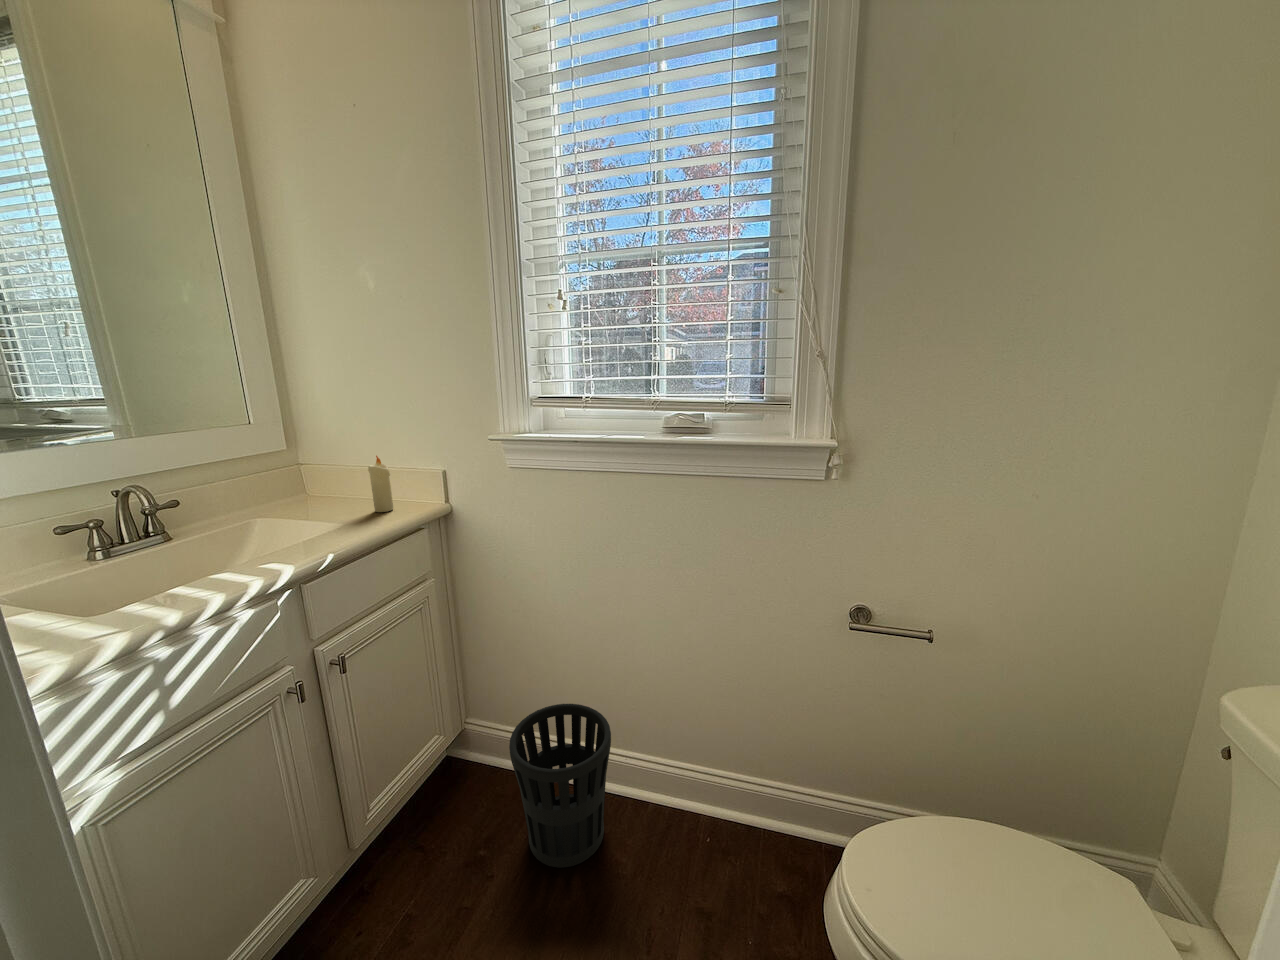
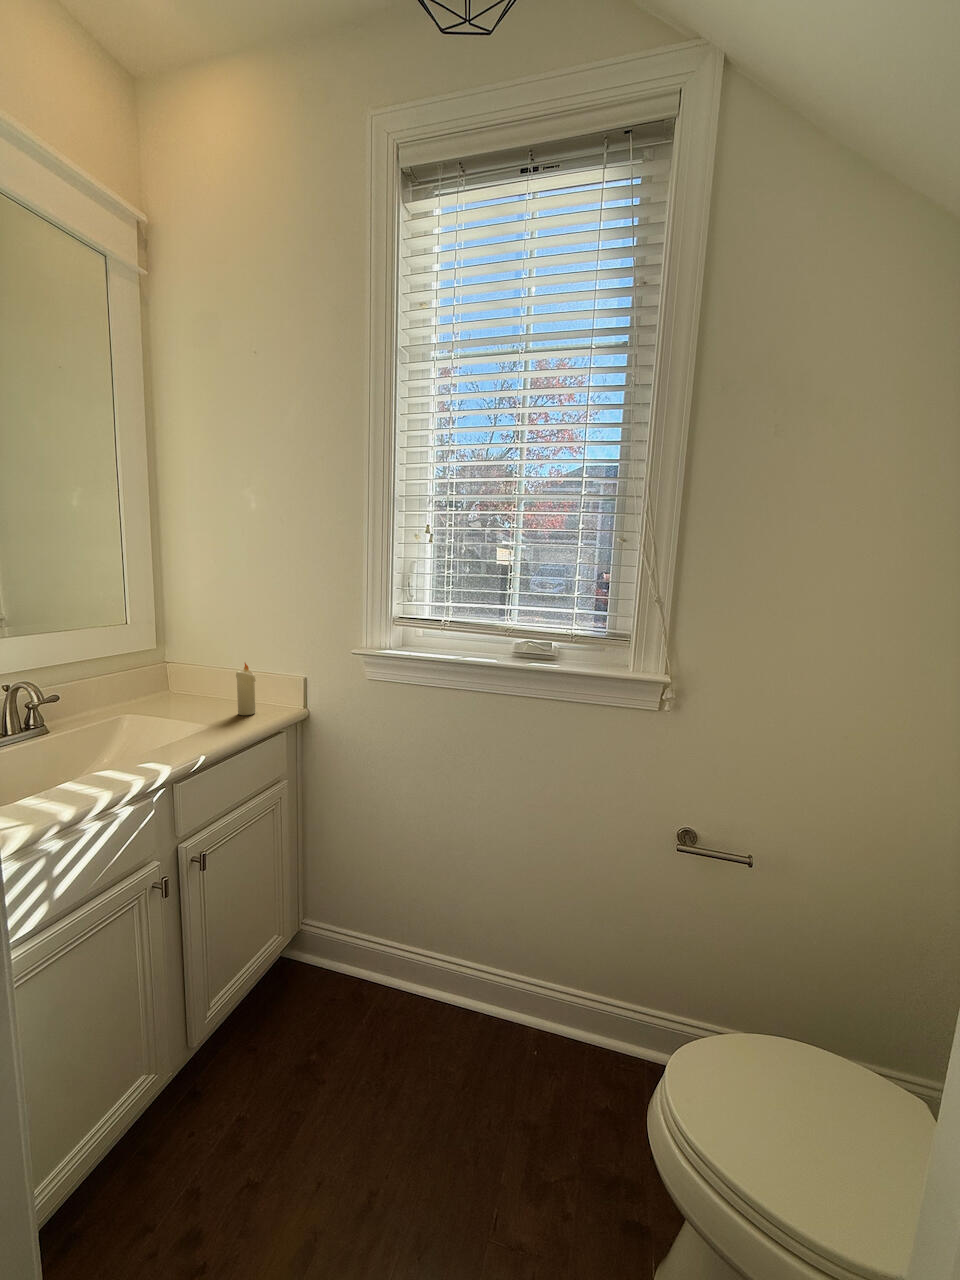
wastebasket: present [509,704,611,868] -> none [351,908,448,1073]

